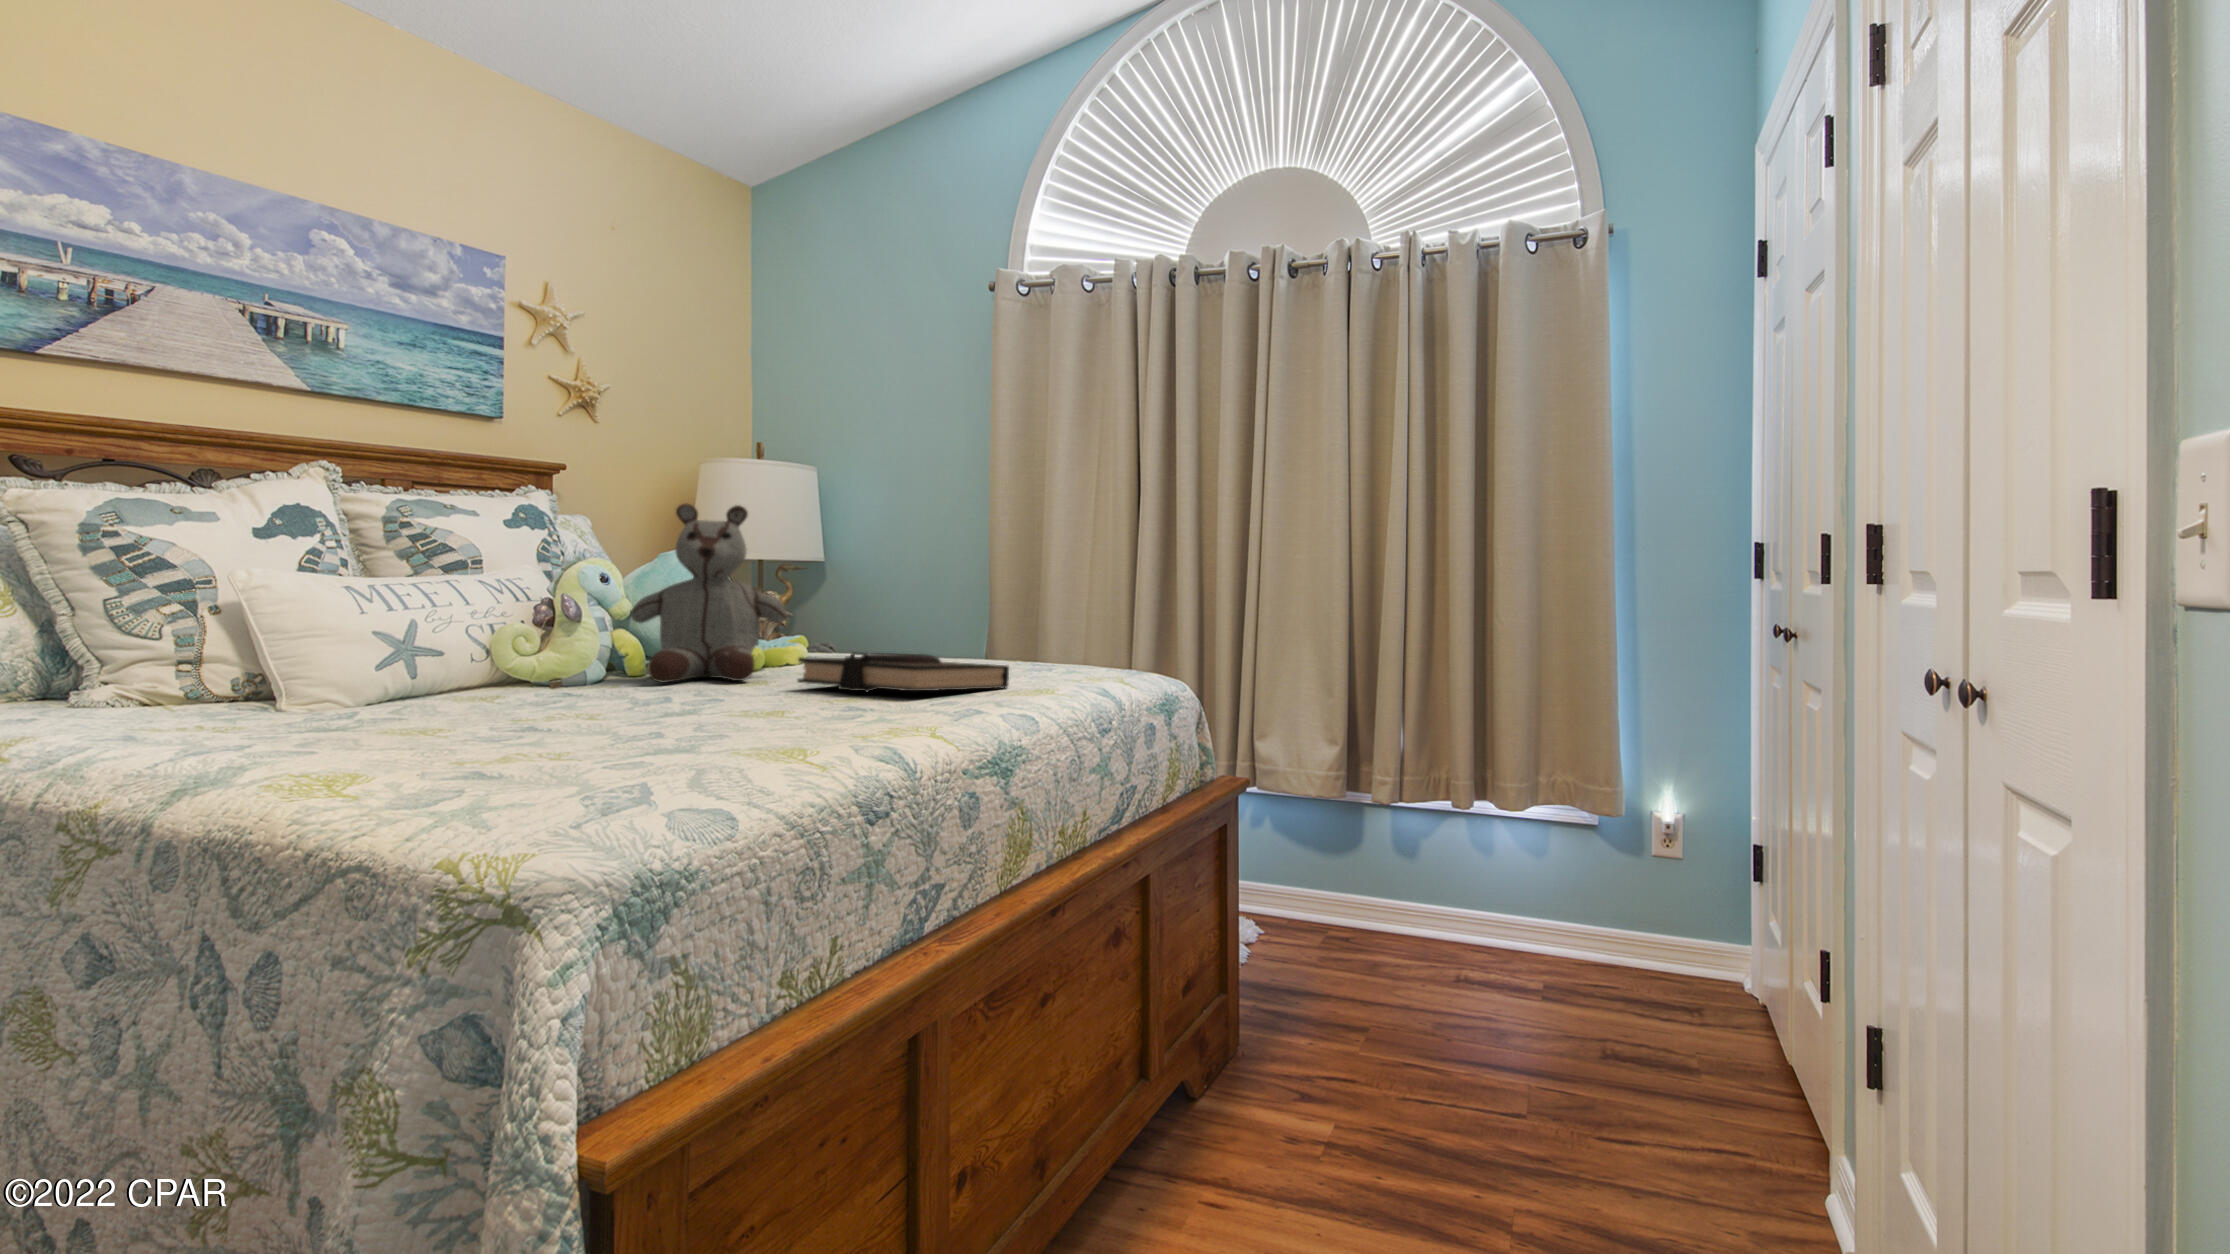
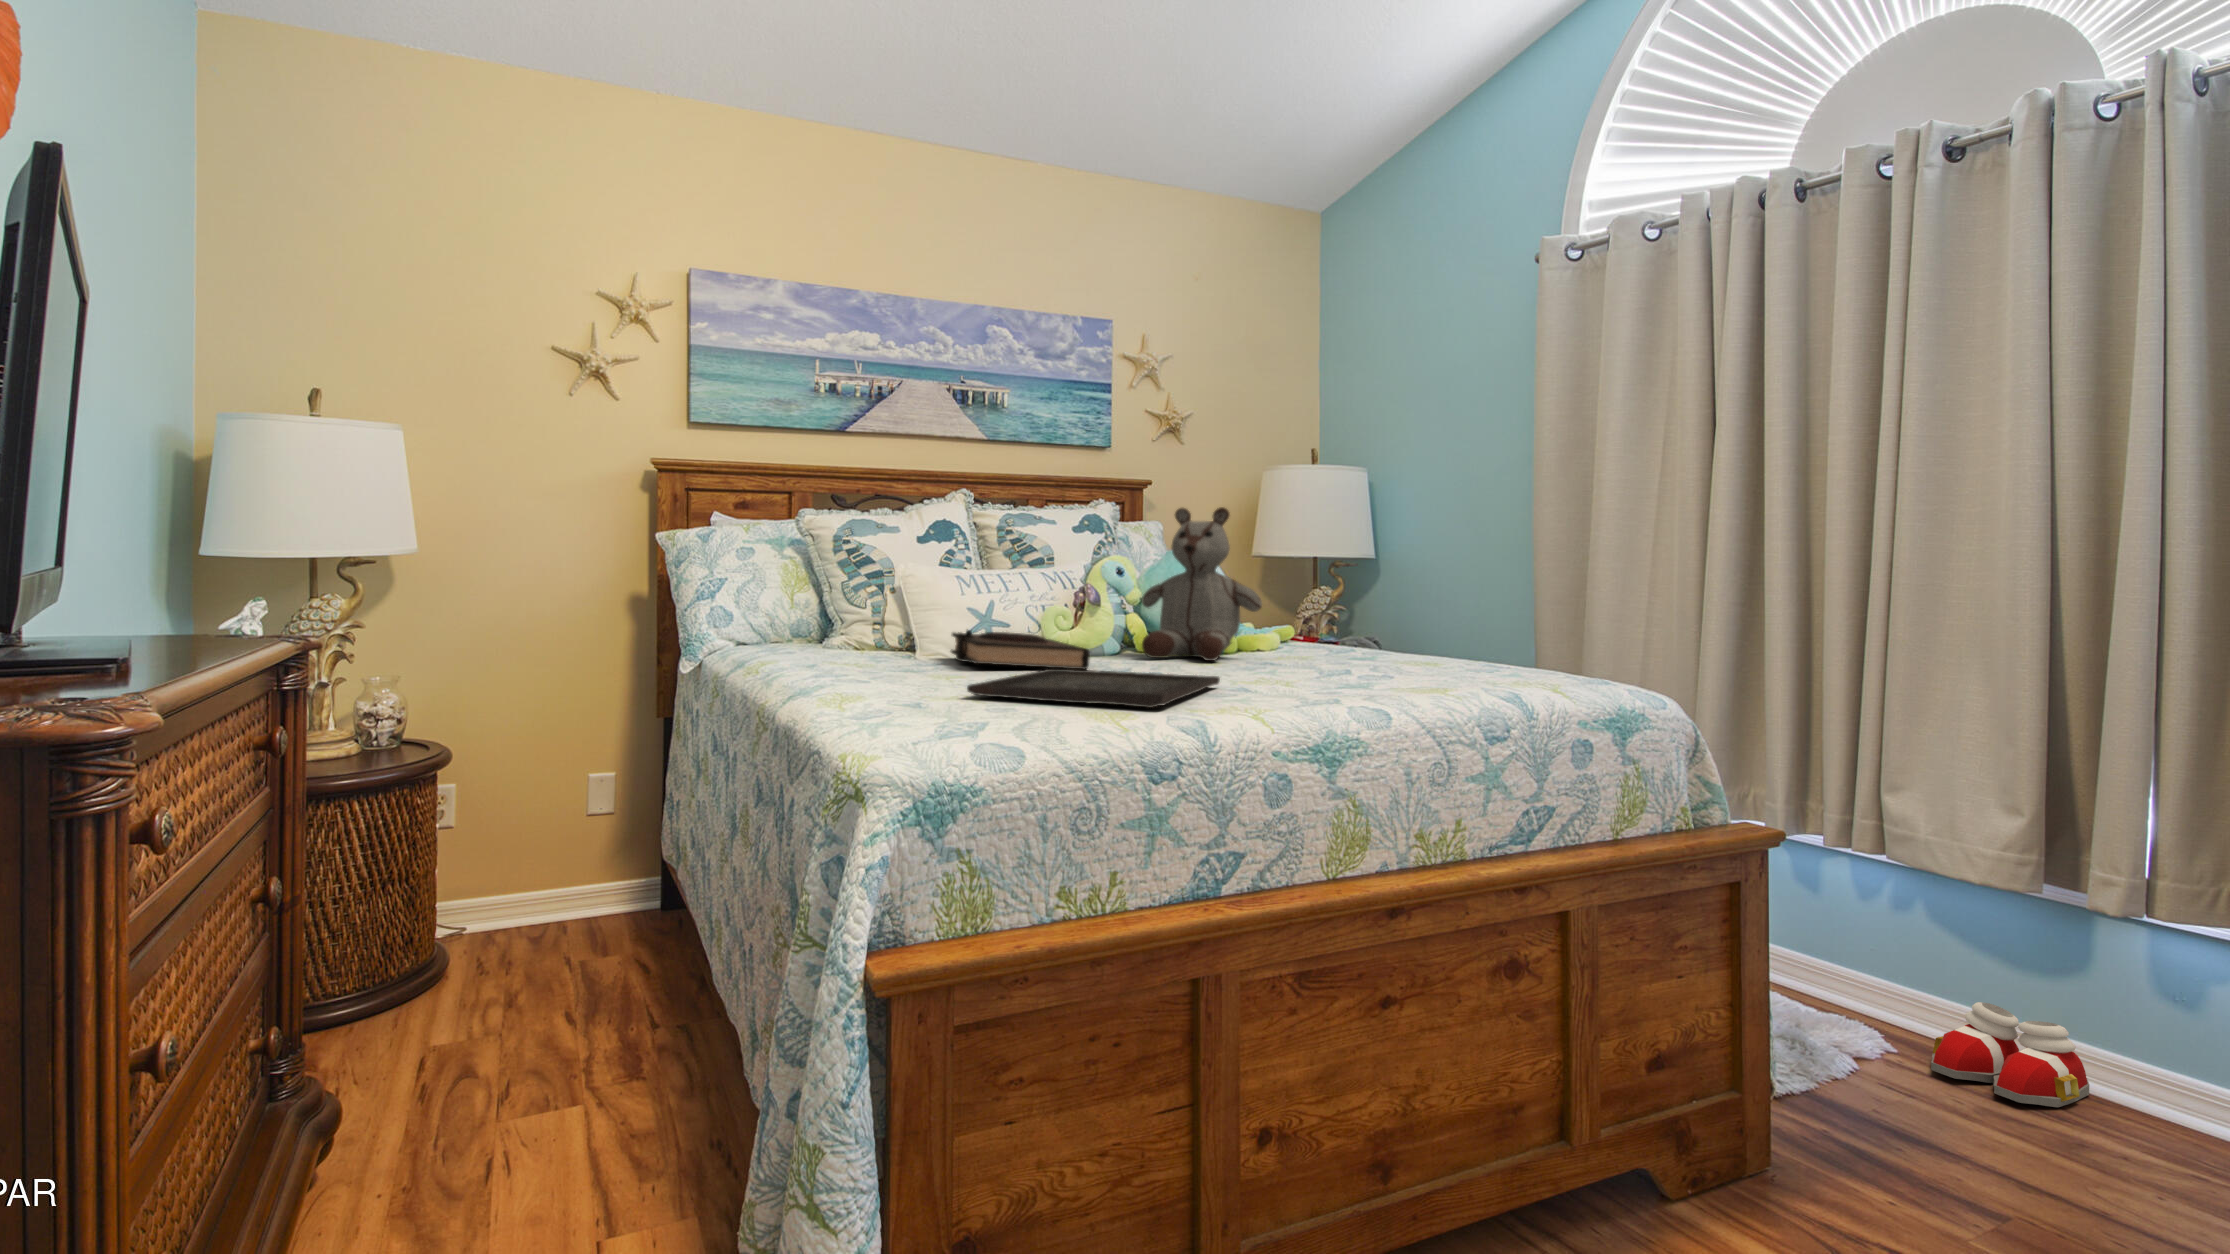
book: present [798,653,1009,692] -> present [951,630,1090,670]
tray: none [539,697,834,752] -> present [967,669,1220,708]
slippers: none [1291,879,1368,942] -> present [1931,1002,2089,1107]

